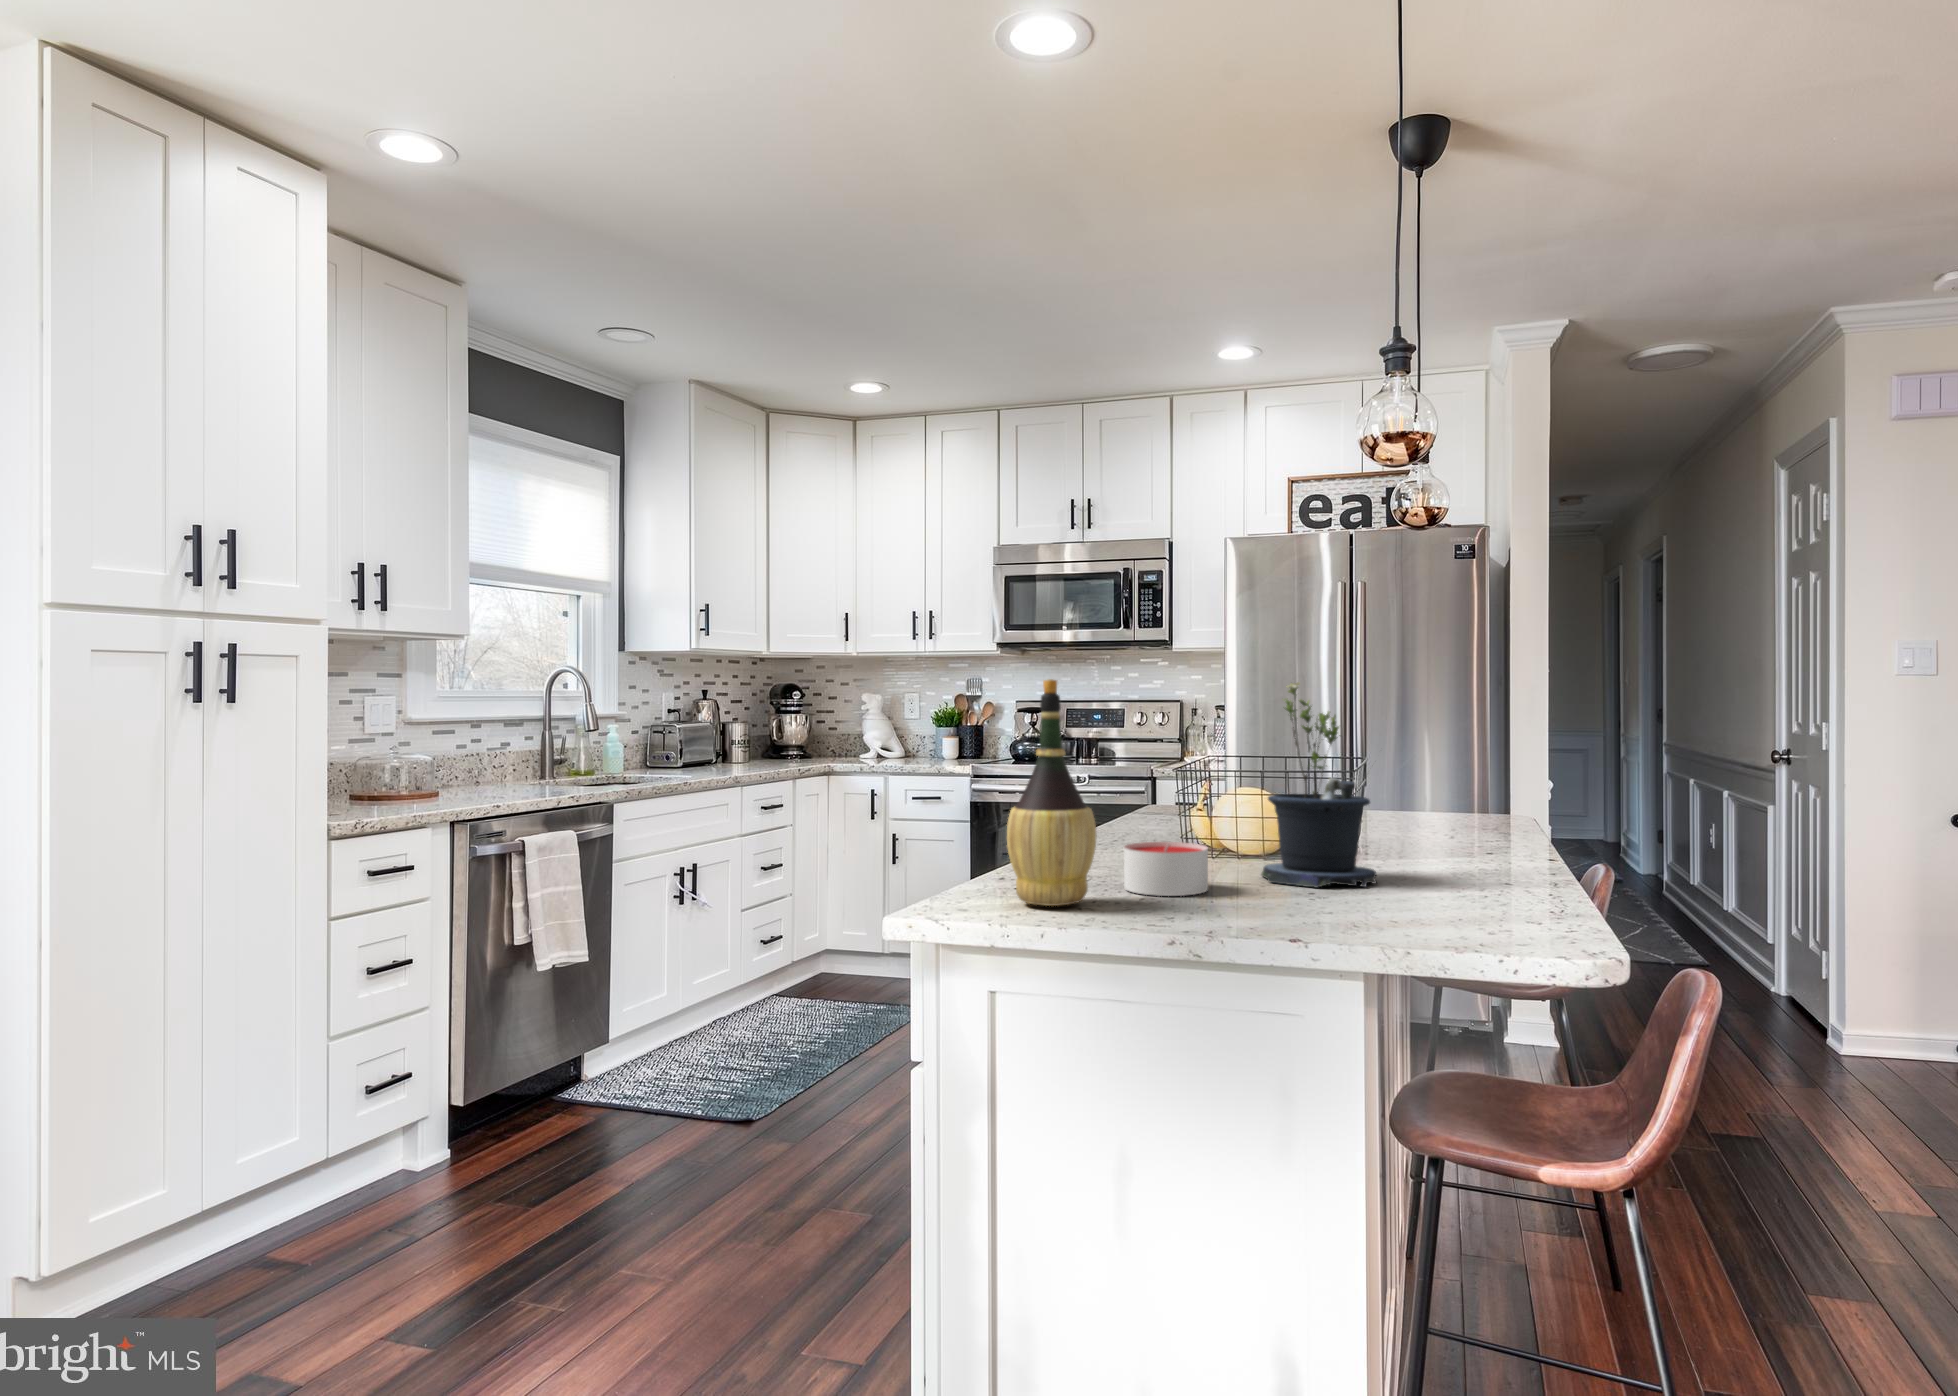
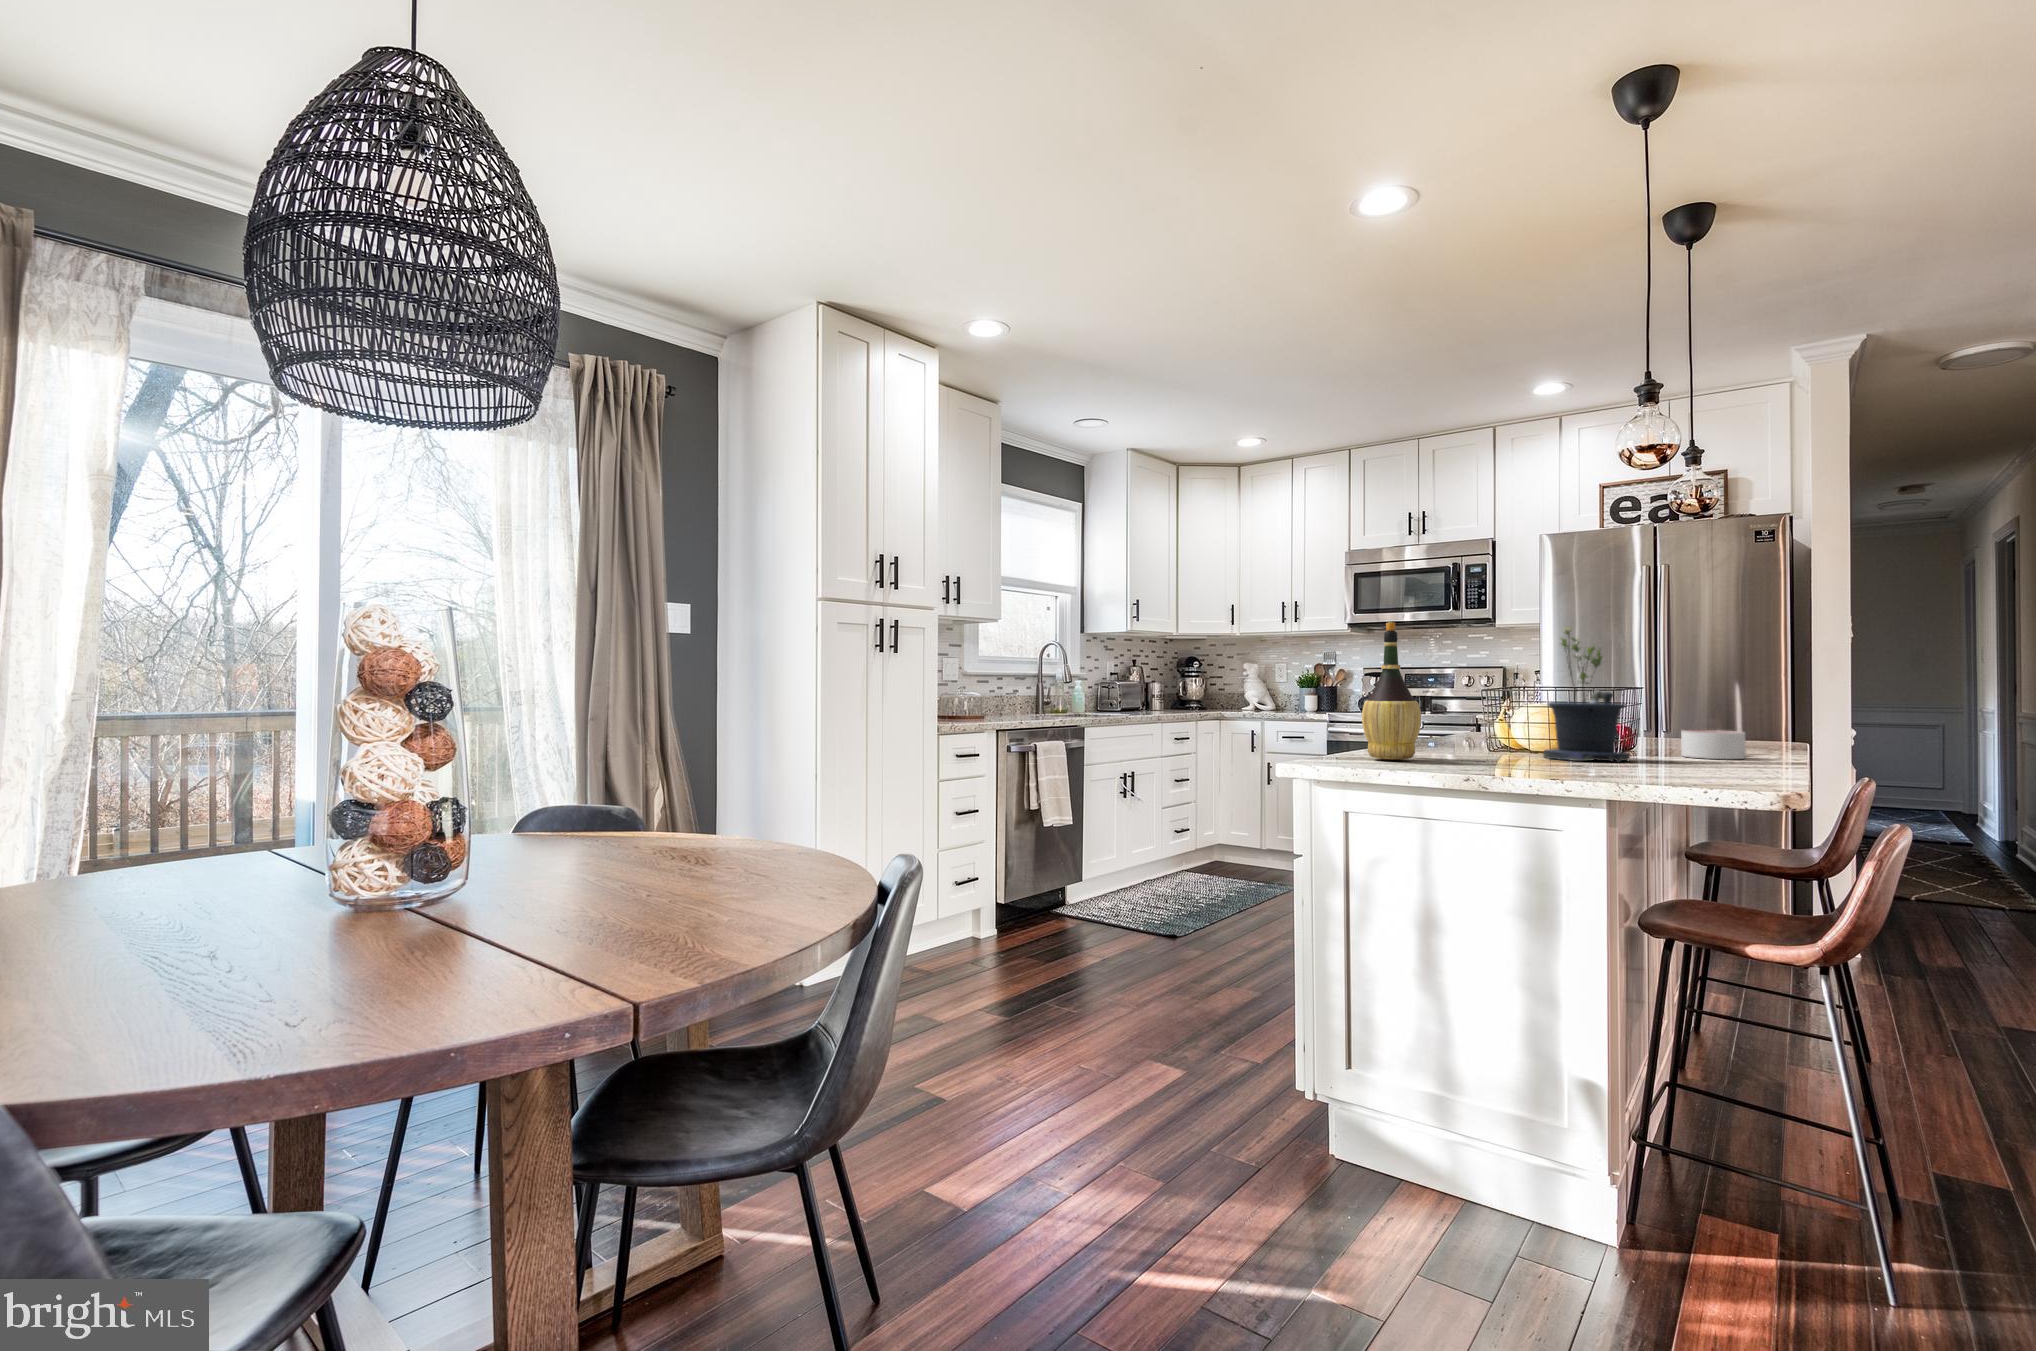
candle: present [1124,842,1208,896] -> present [1681,730,1746,759]

